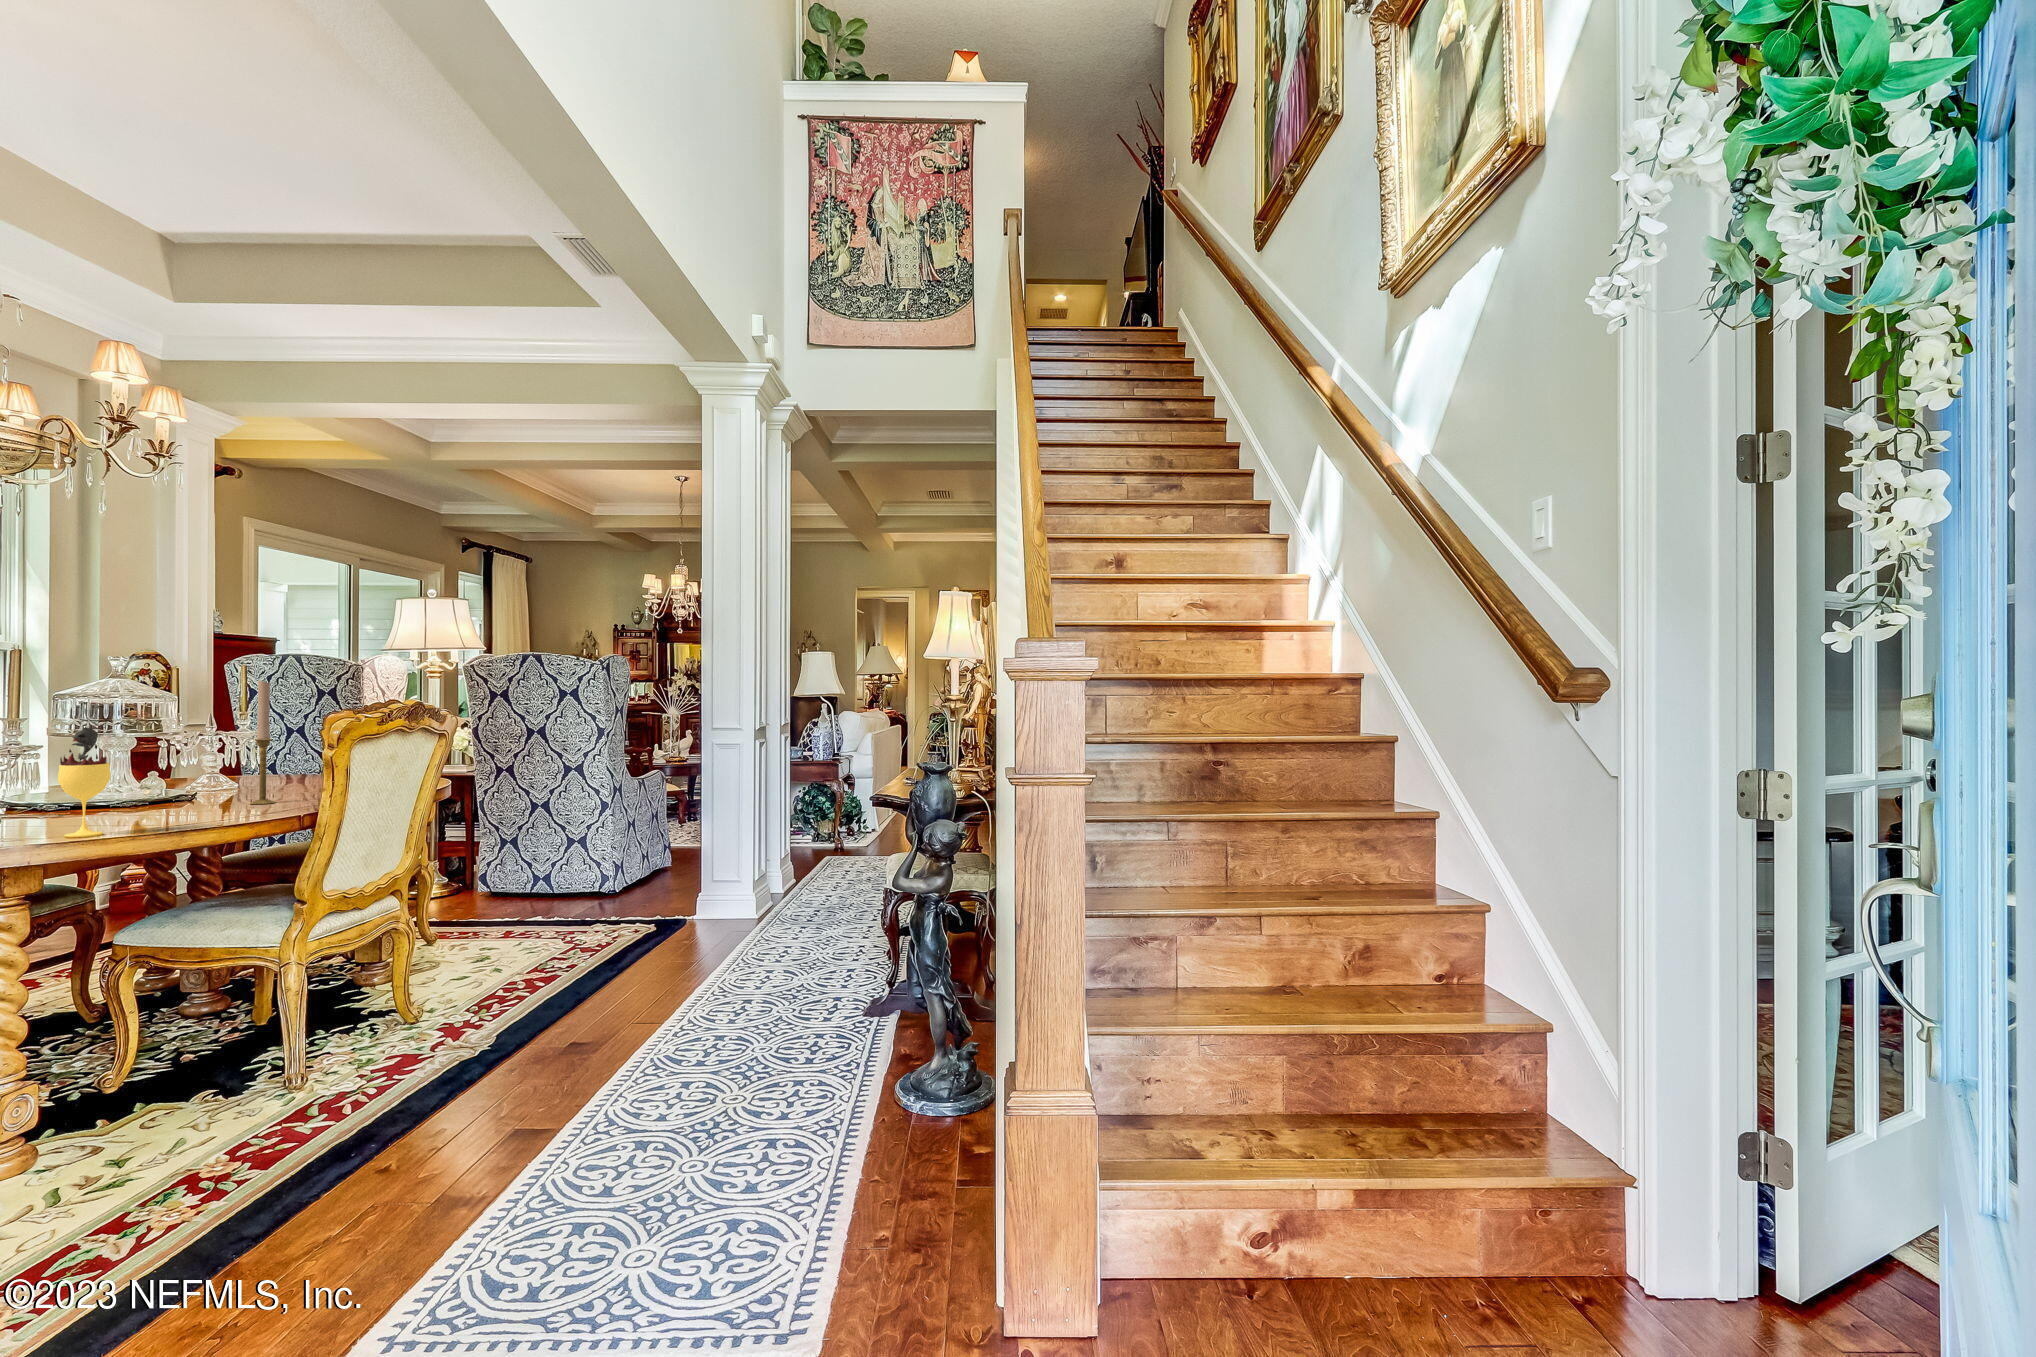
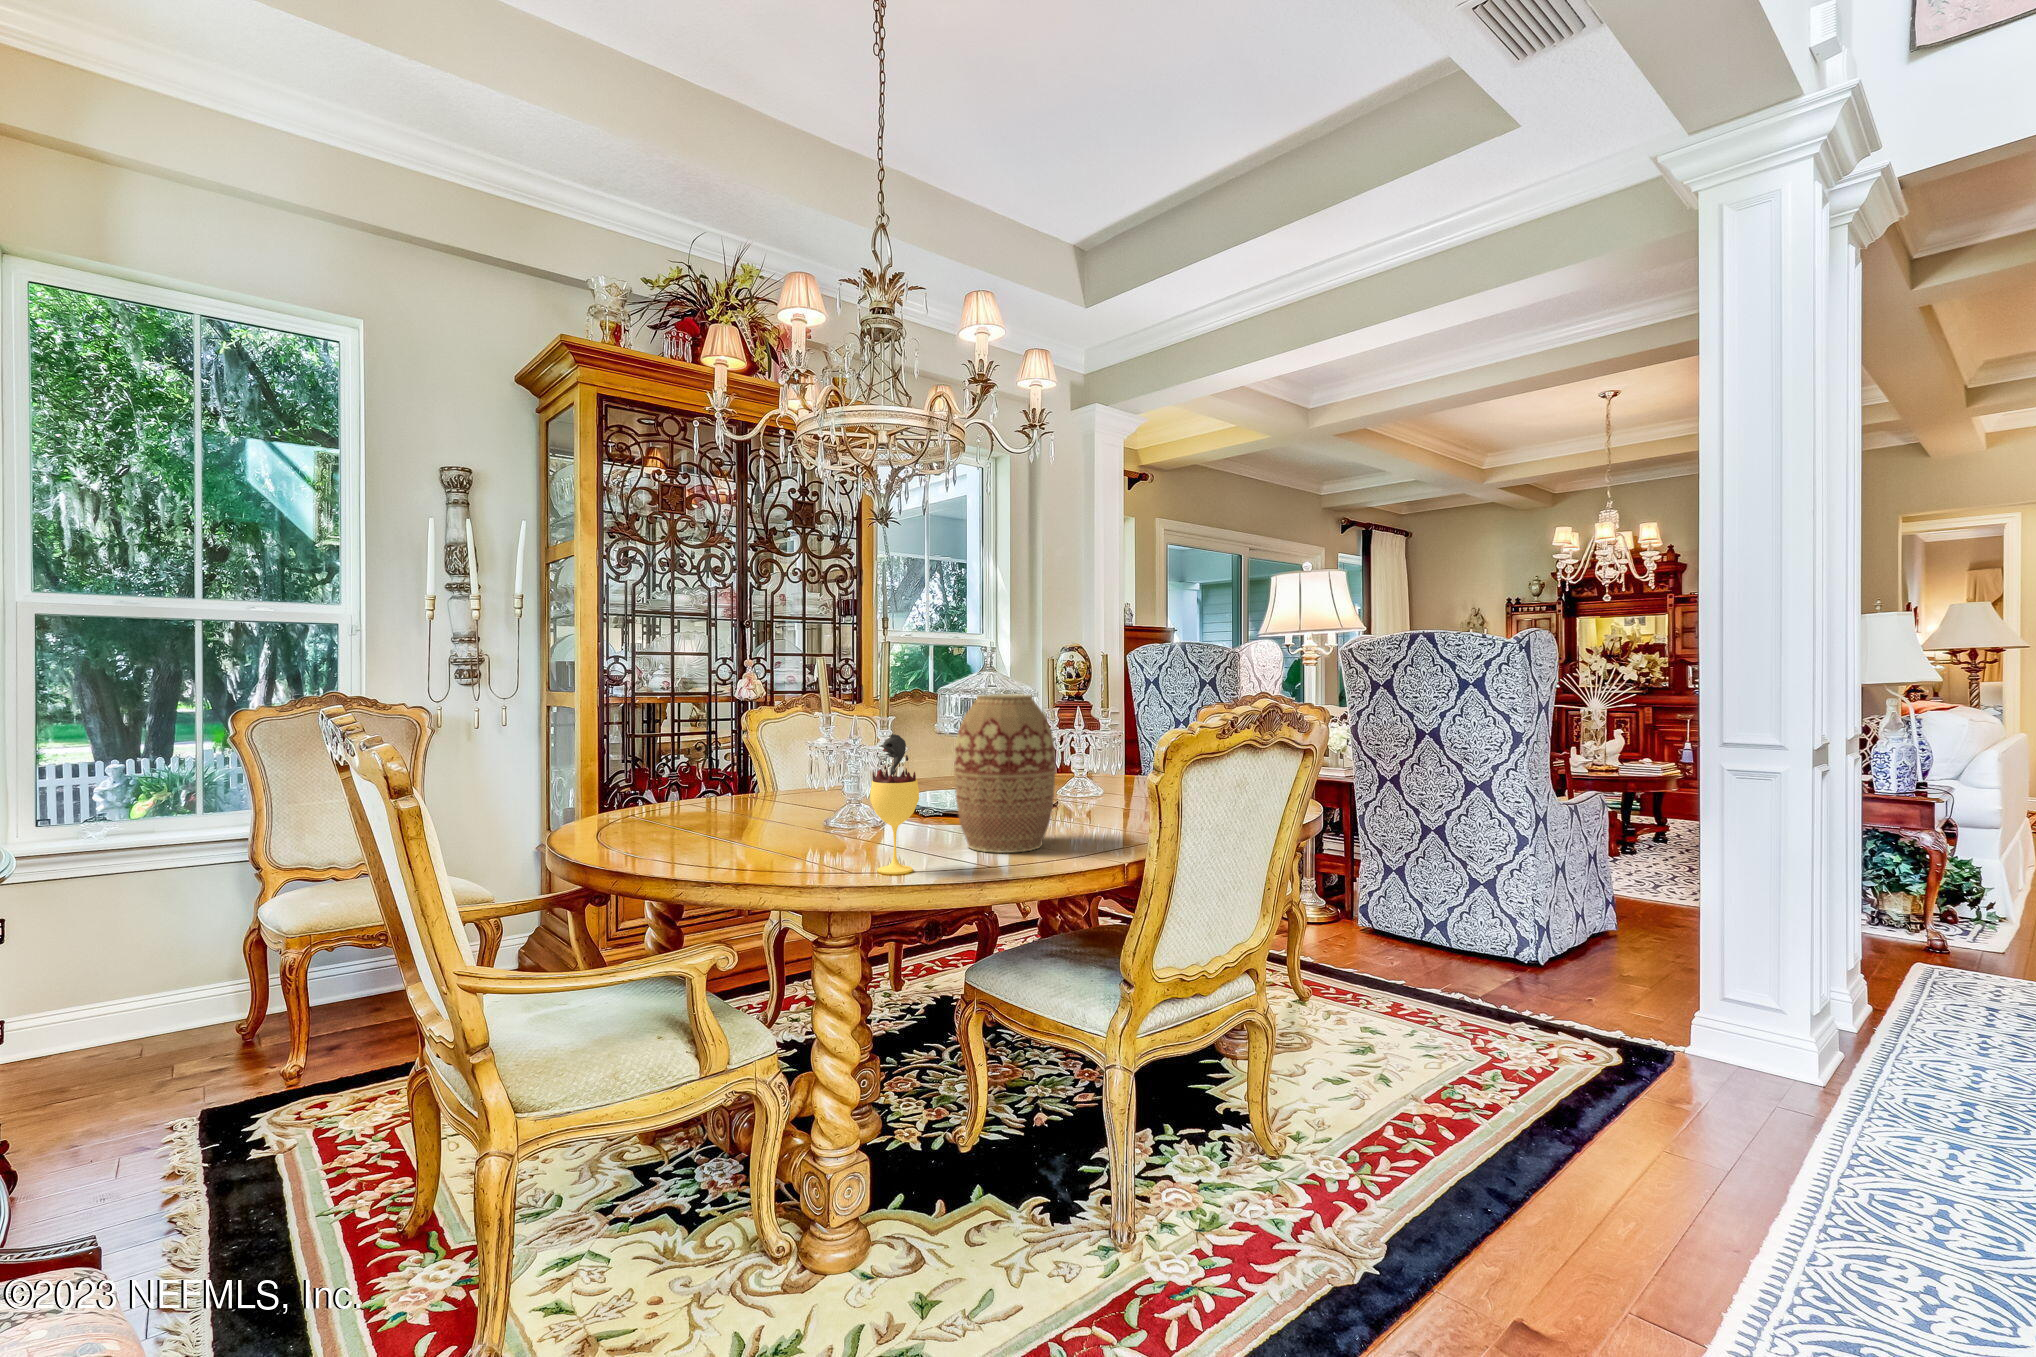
candlestick: present [250,680,275,804] -> none [1087,669,1115,831]
vase: none [124,698,229,821] -> present [955,694,1055,853]

